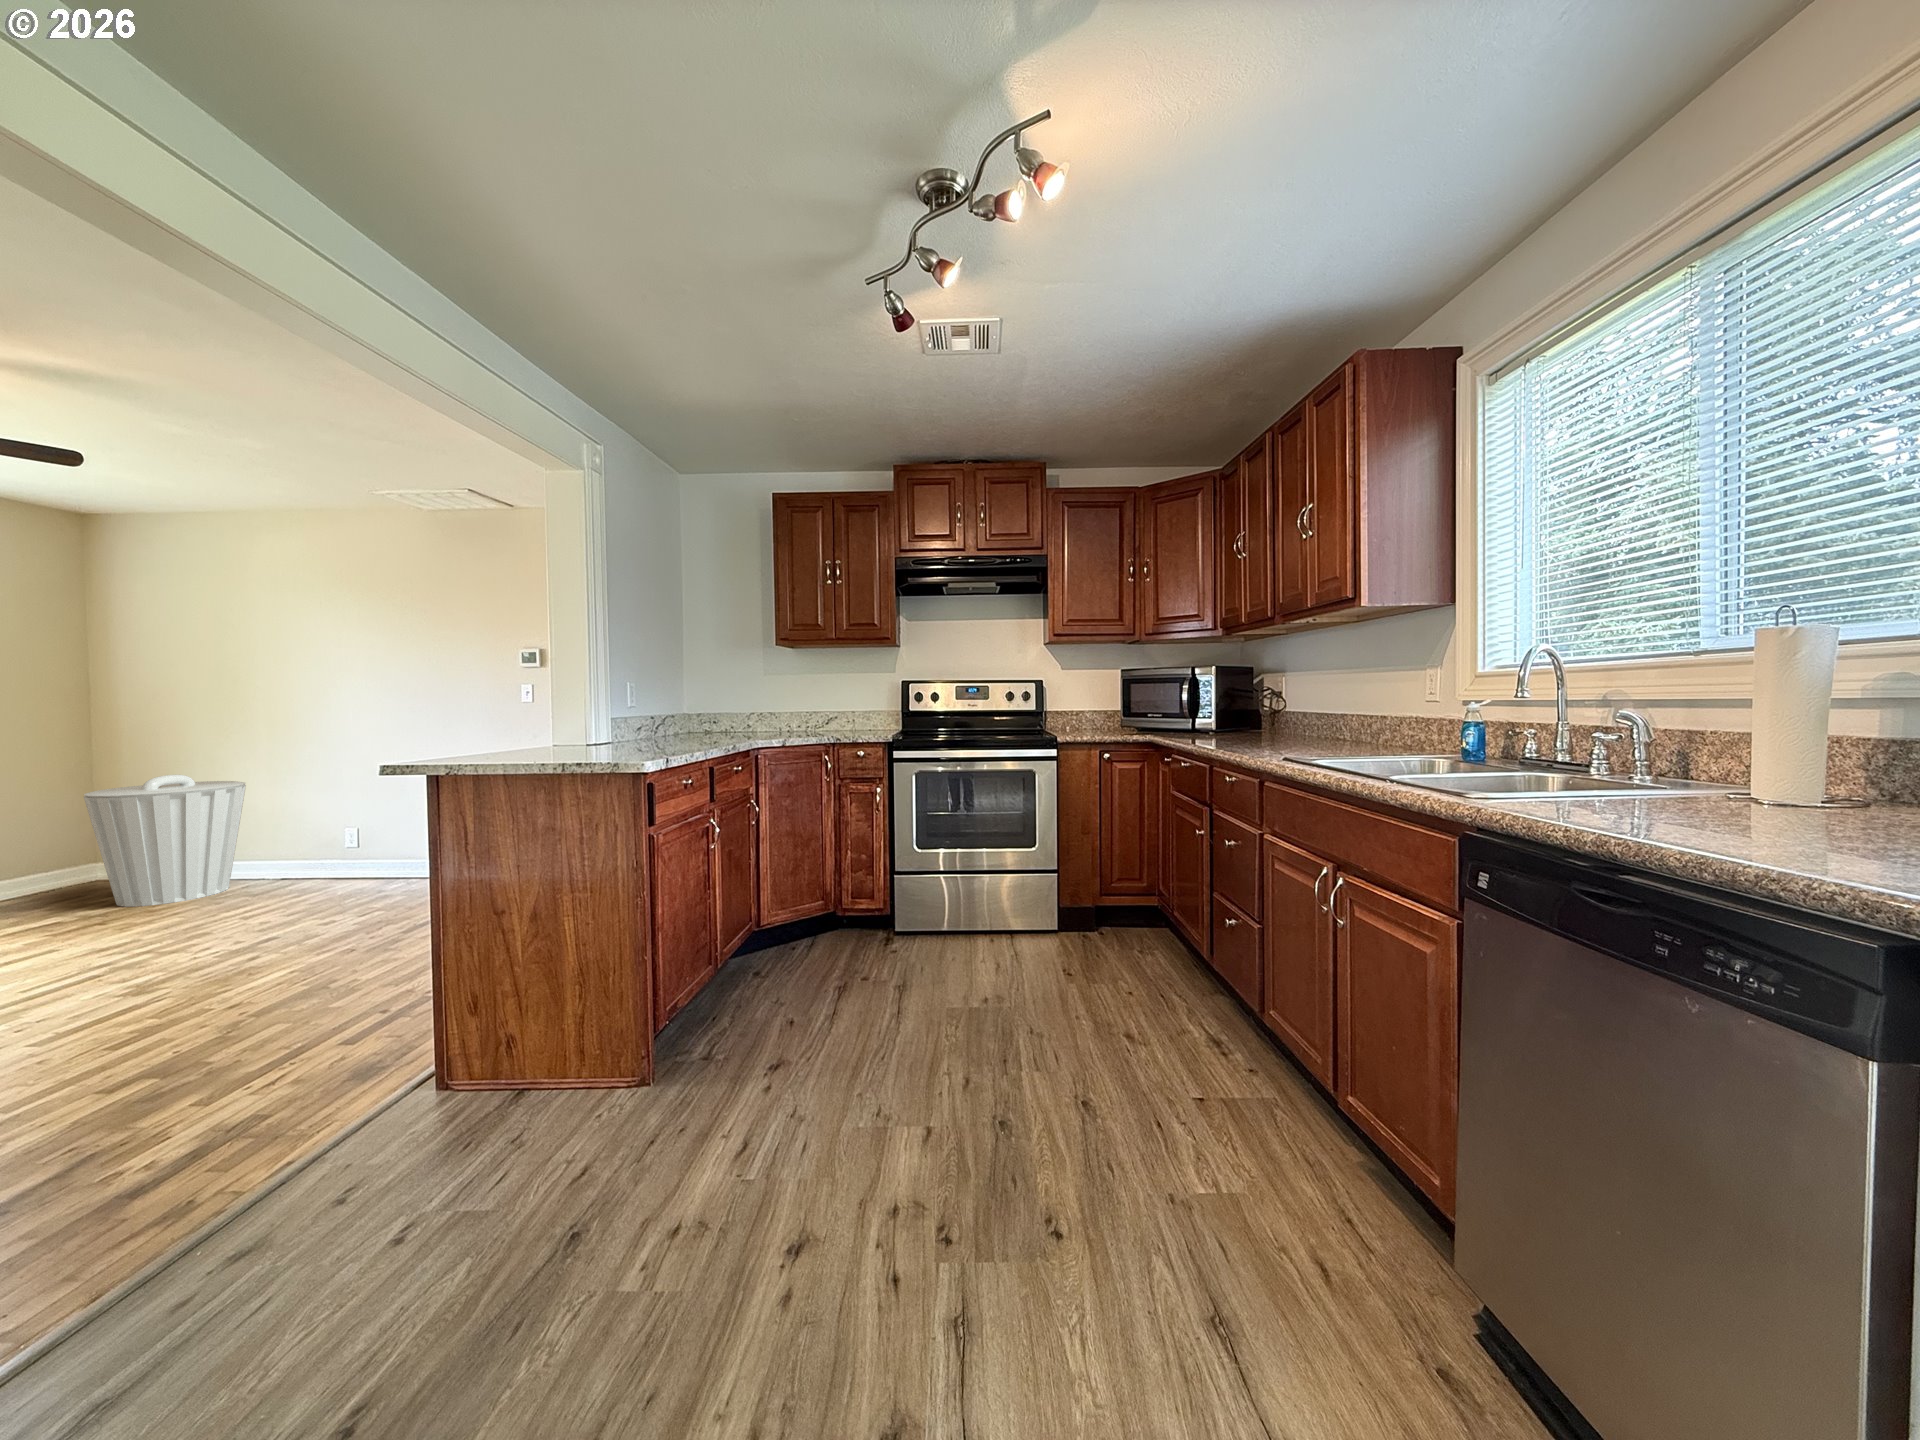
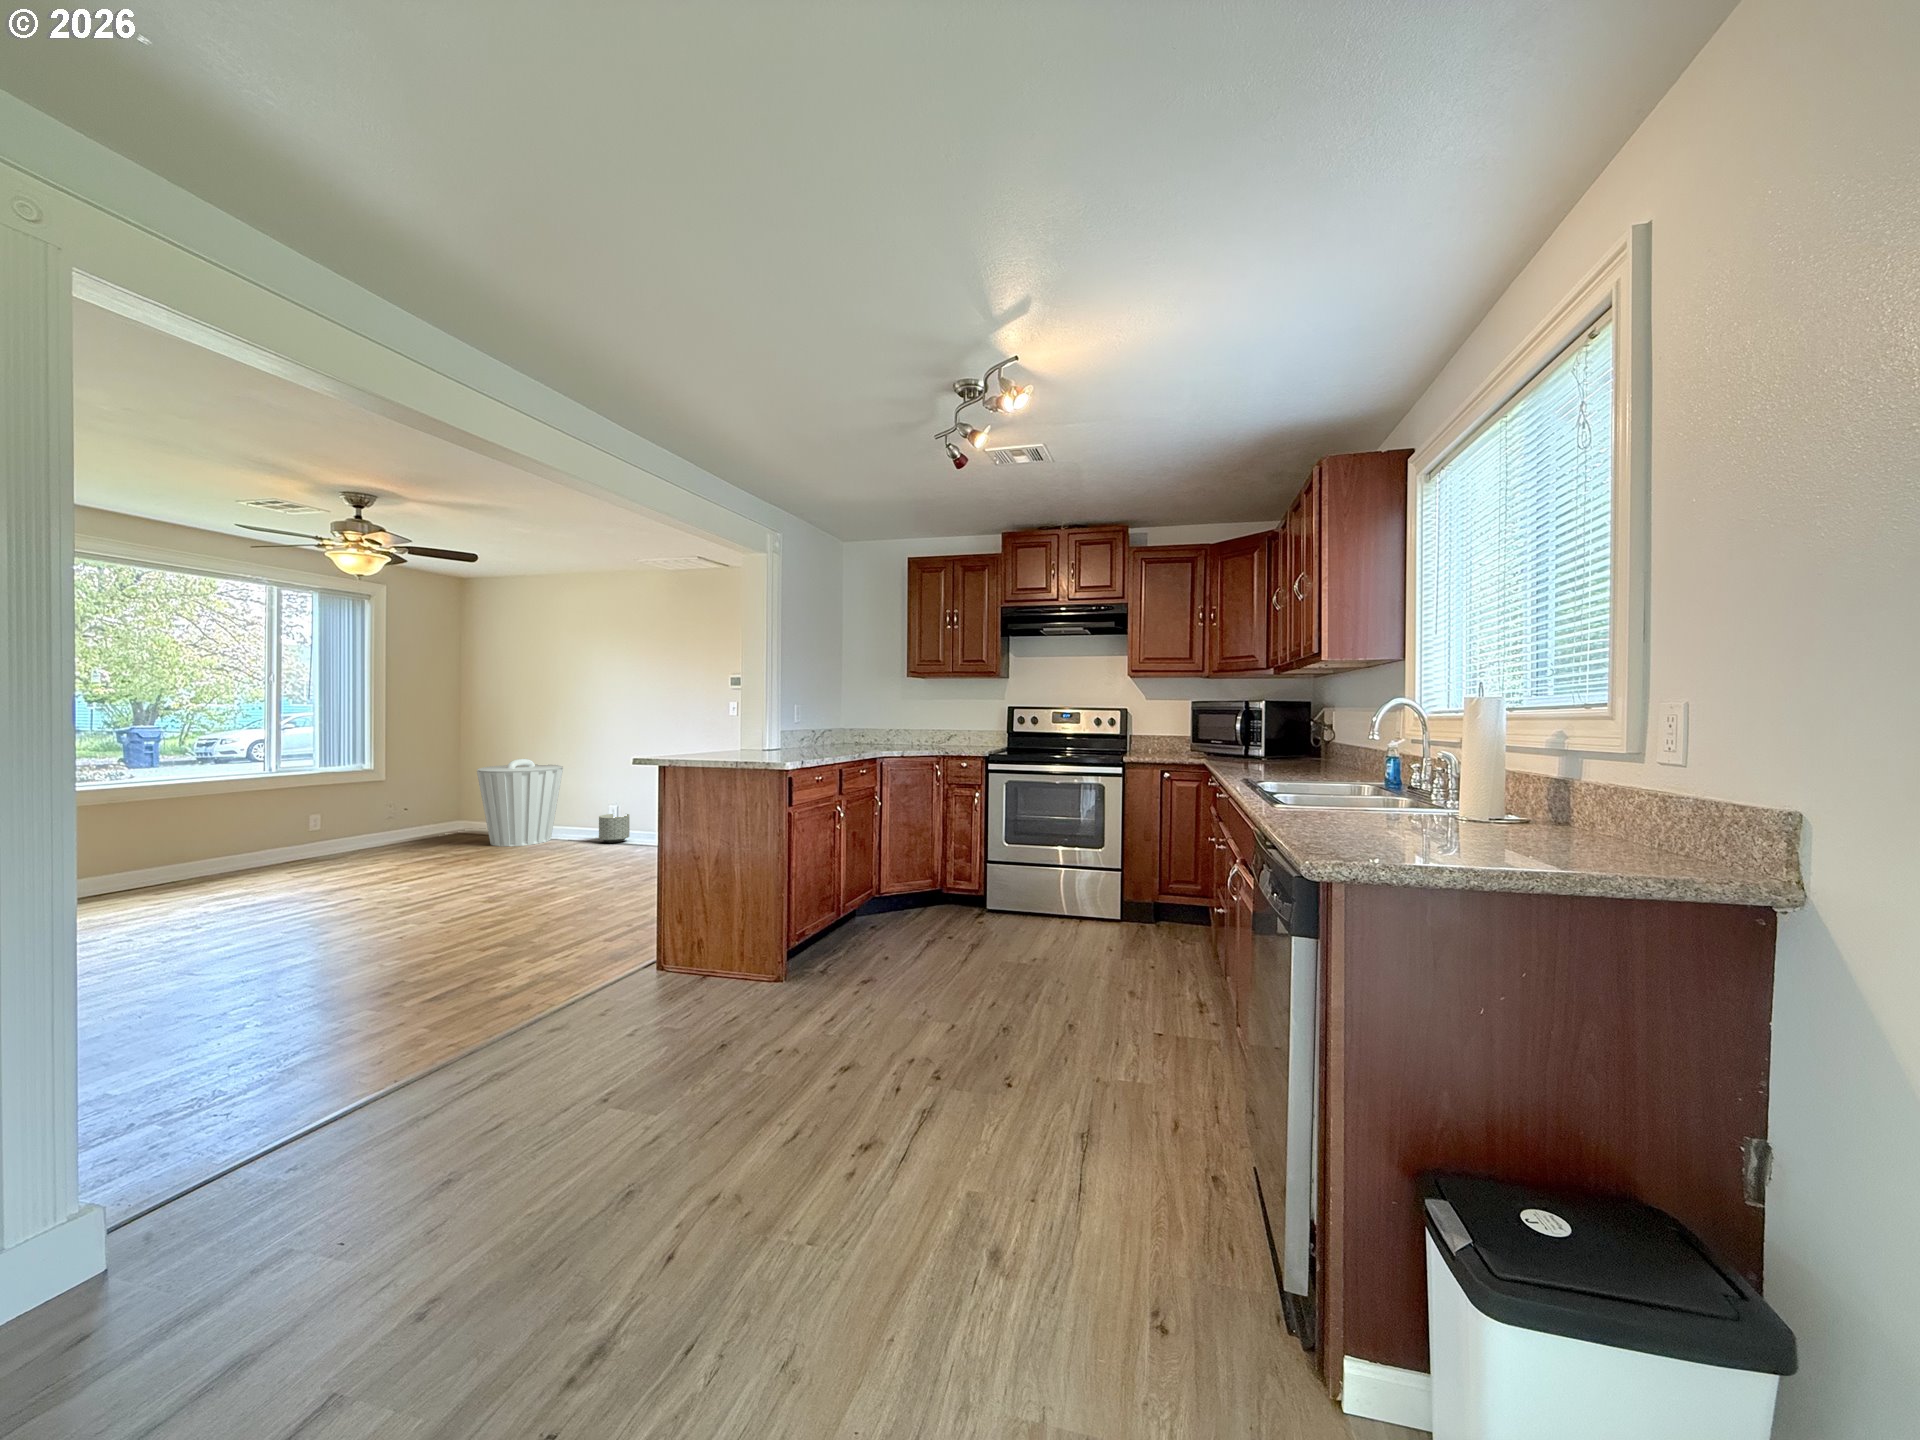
planter: none [311,843,363,885] -> present [599,814,630,843]

